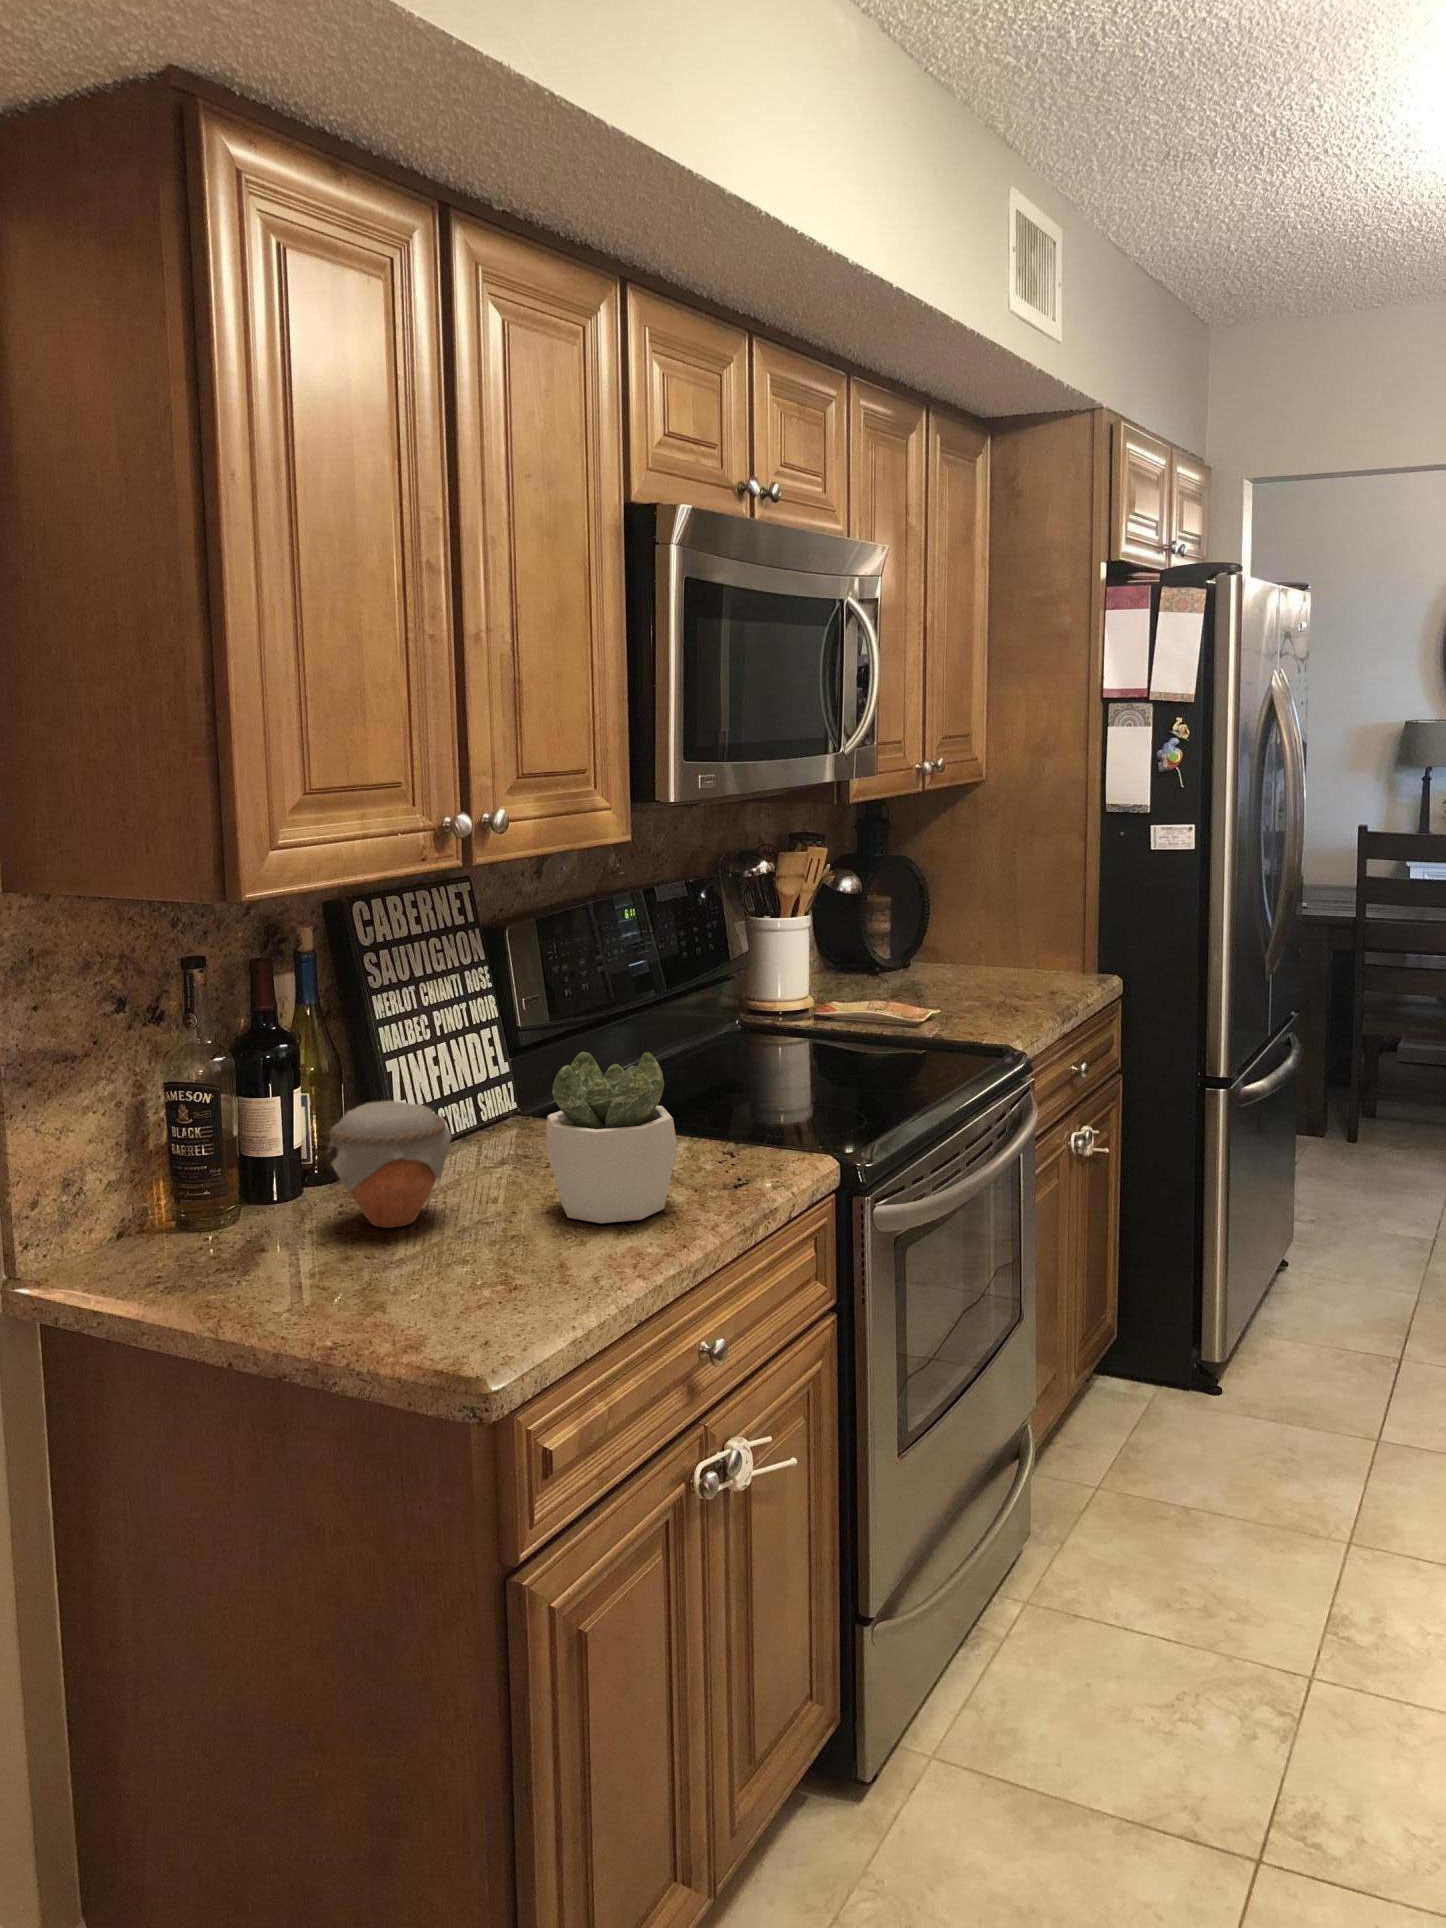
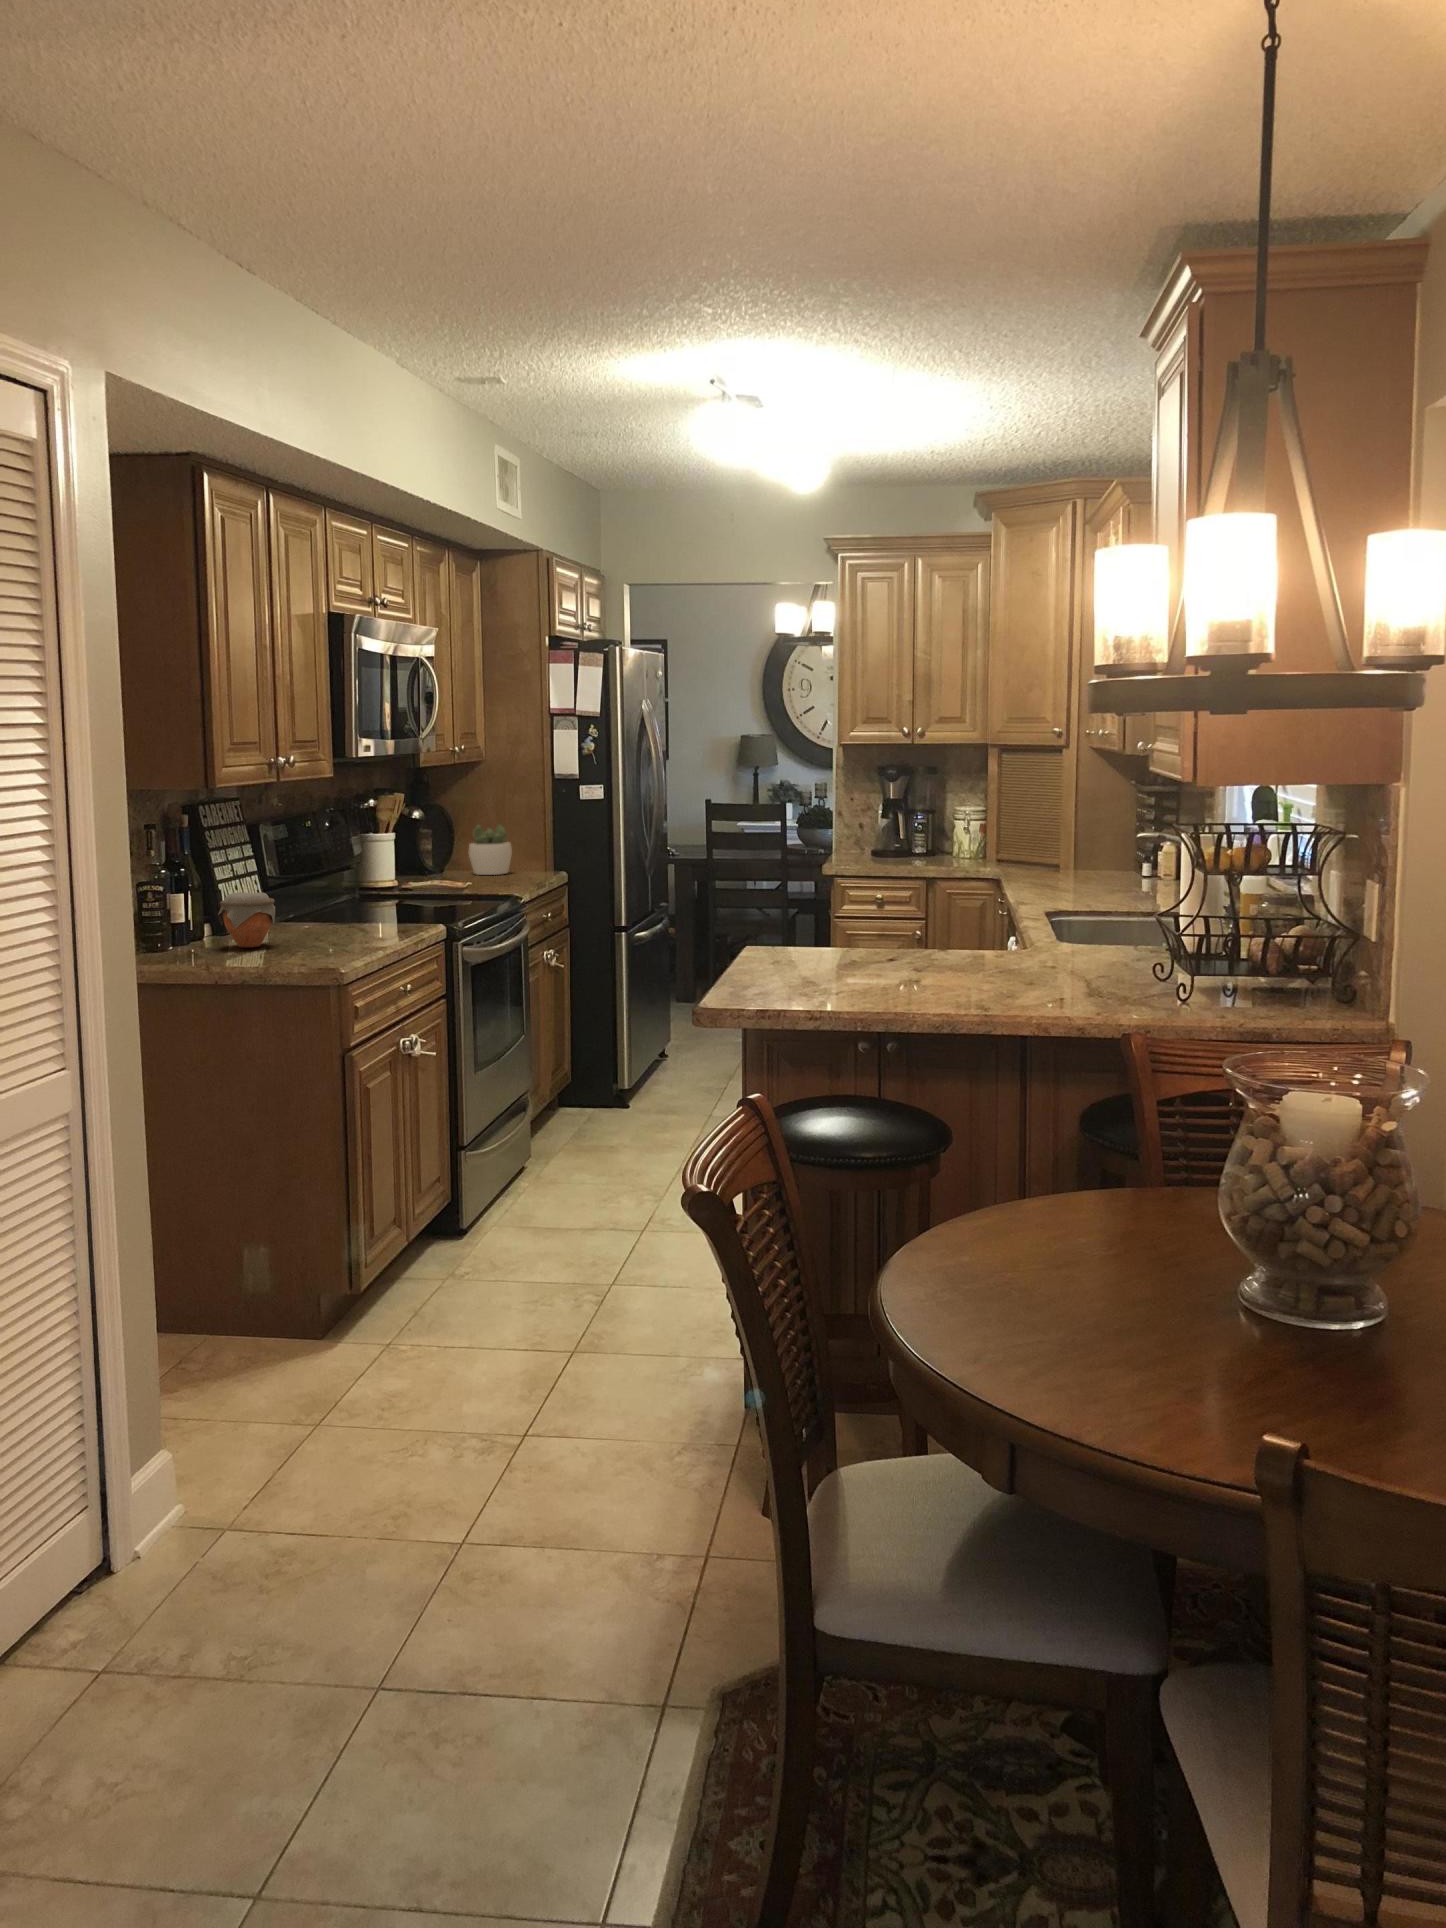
succulent plant: present [545,1052,677,1223] -> present [469,824,512,875]

